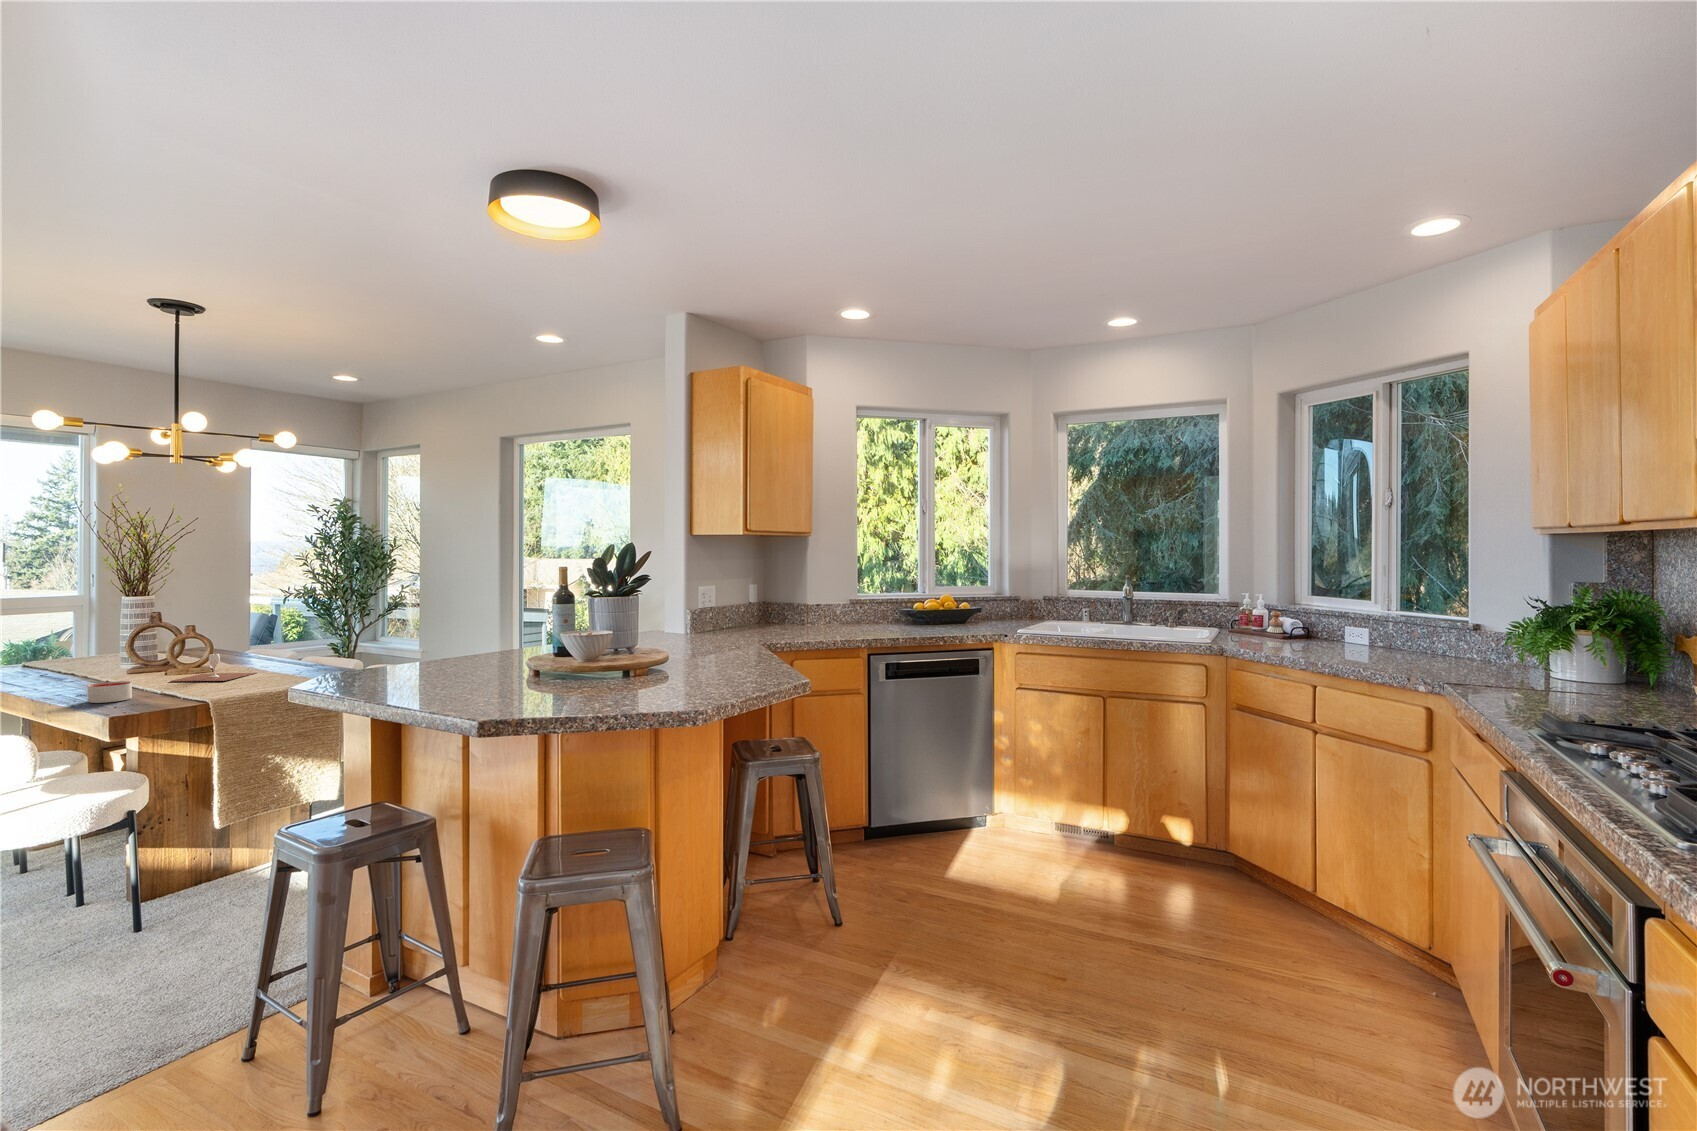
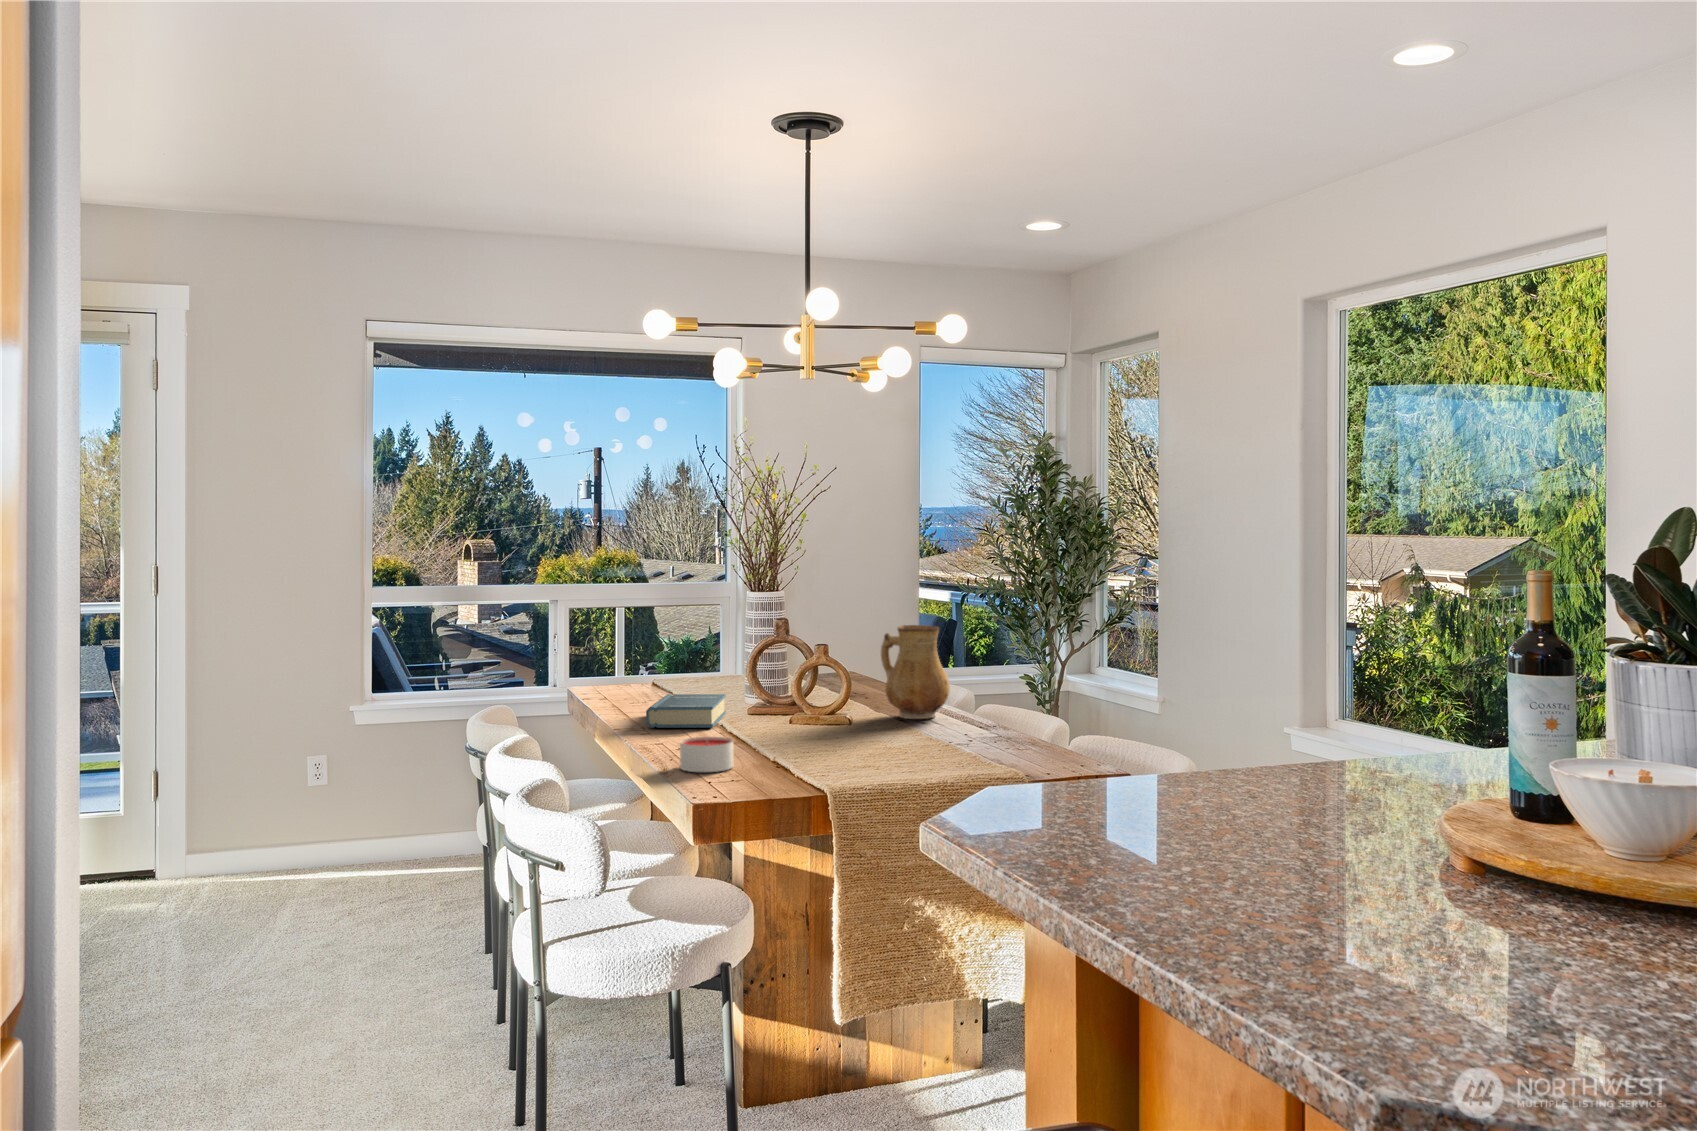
ceramic pitcher: none [234,612,284,666] -> present [881,625,950,719]
wine glass: present [172,654,255,681] -> none [789,696,909,746]
hardback book: none [41,661,107,685] -> present [646,694,726,728]

